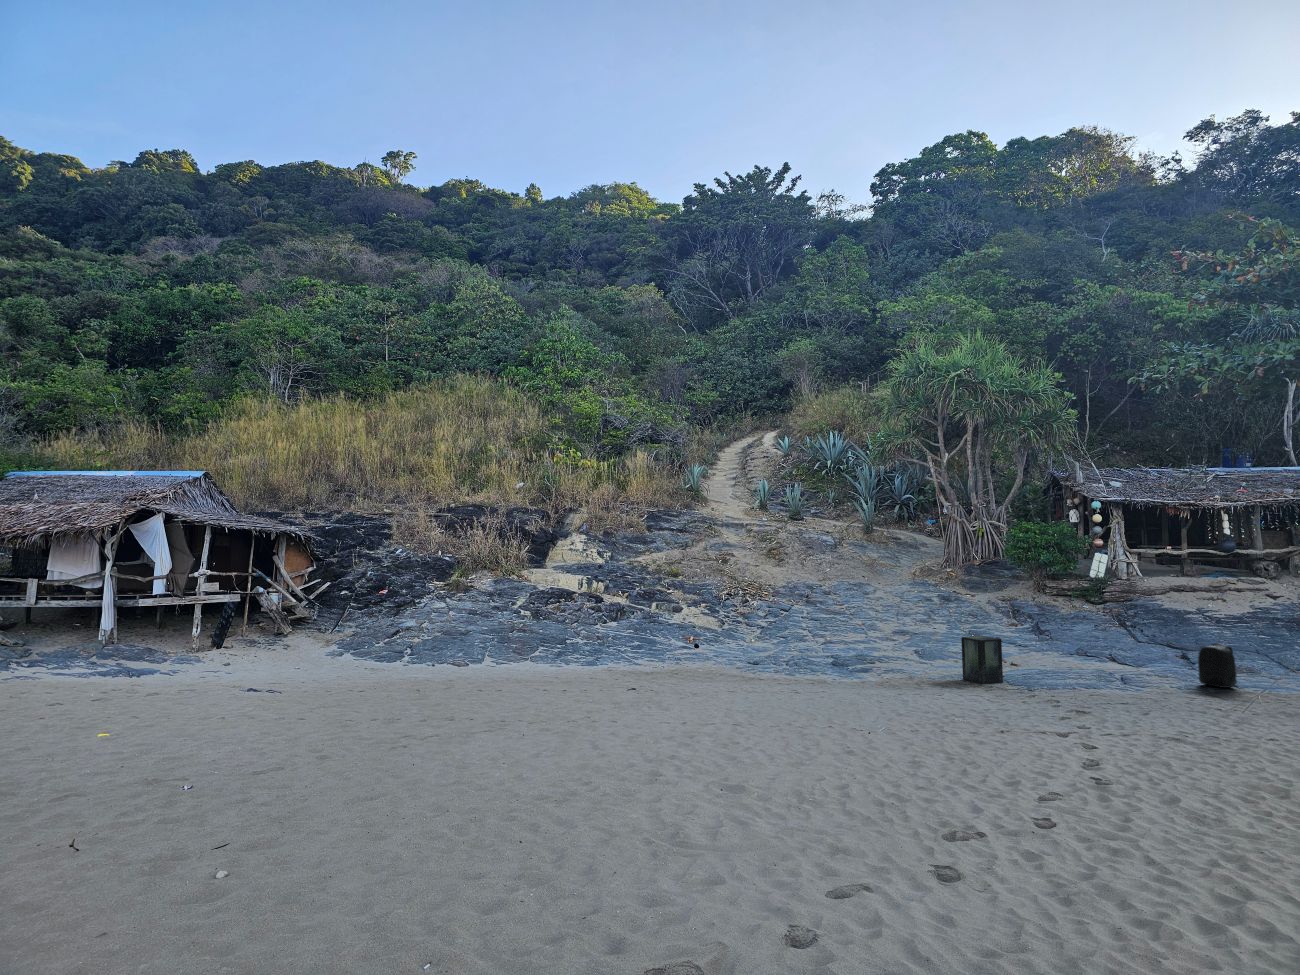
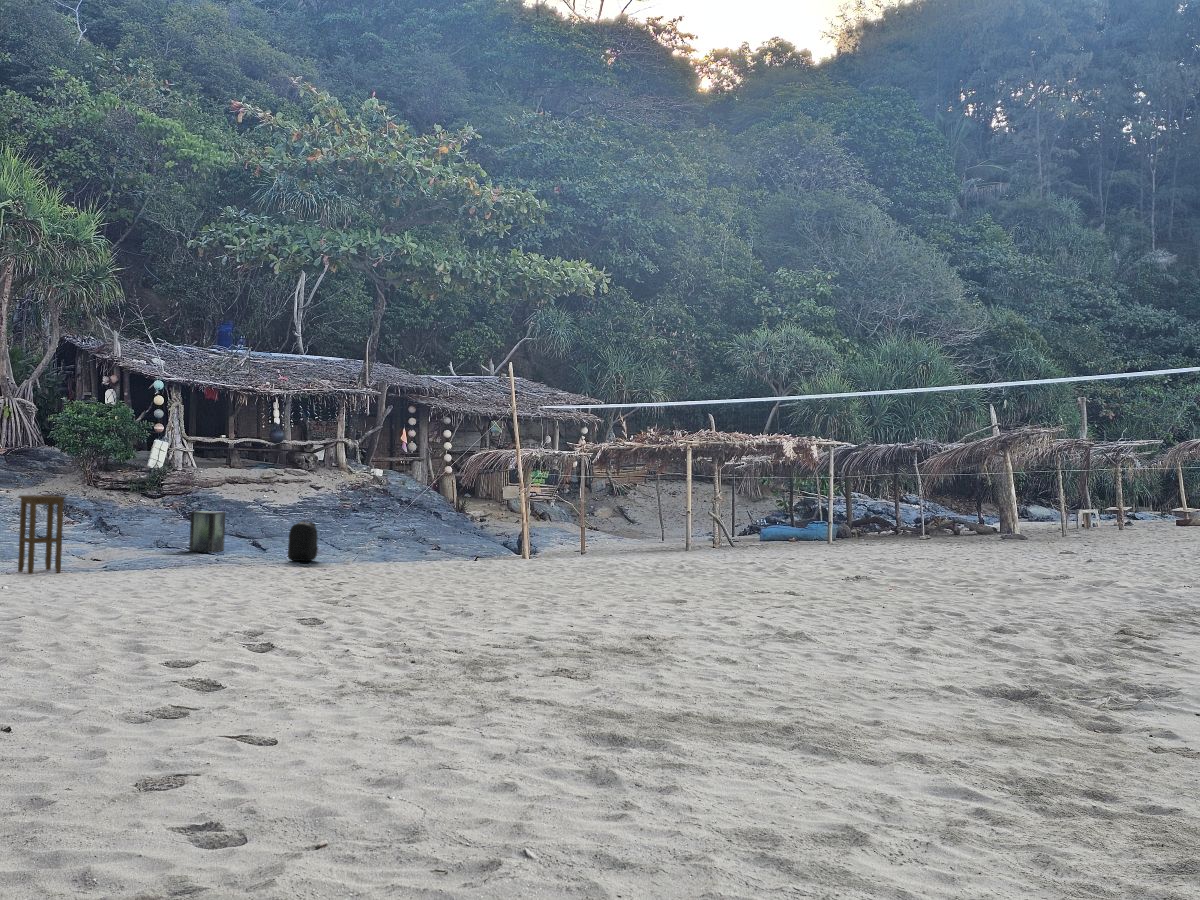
stool: none [929,611,962,676] -> present [18,495,65,574]
storage box: present [961,636,1003,684] -> present [190,511,225,553]

